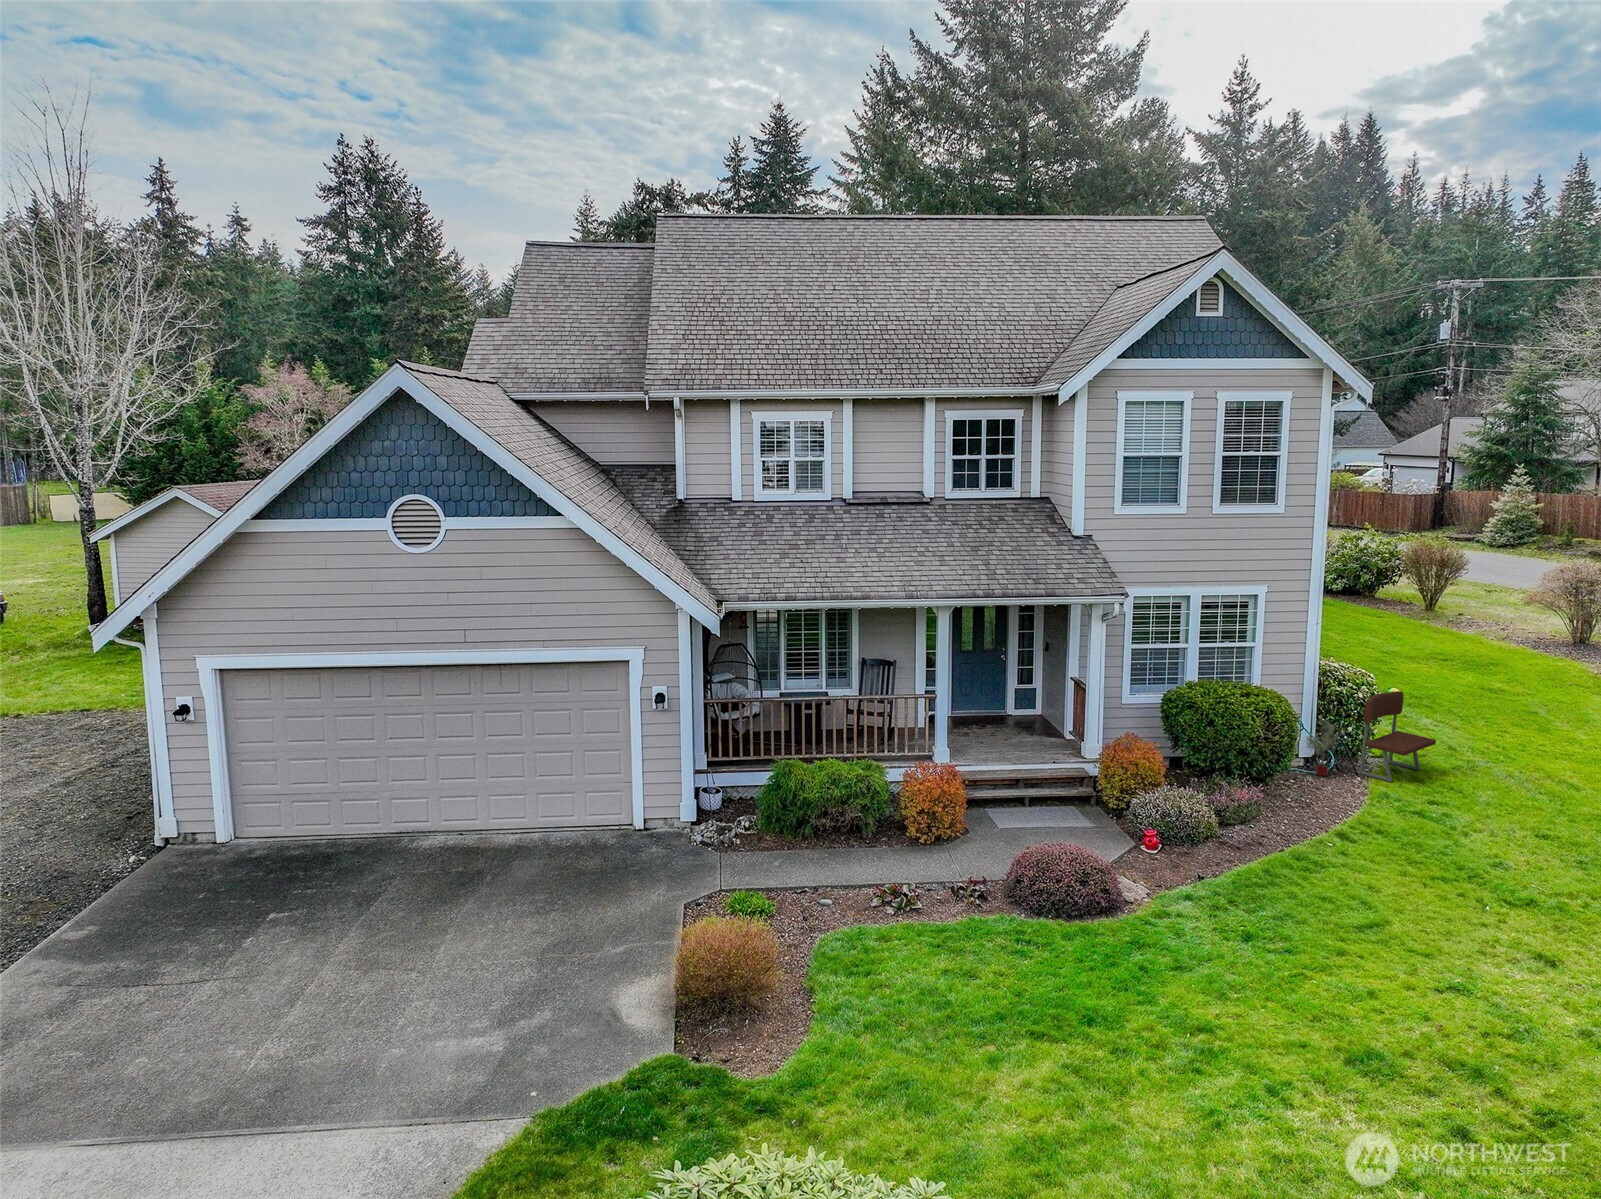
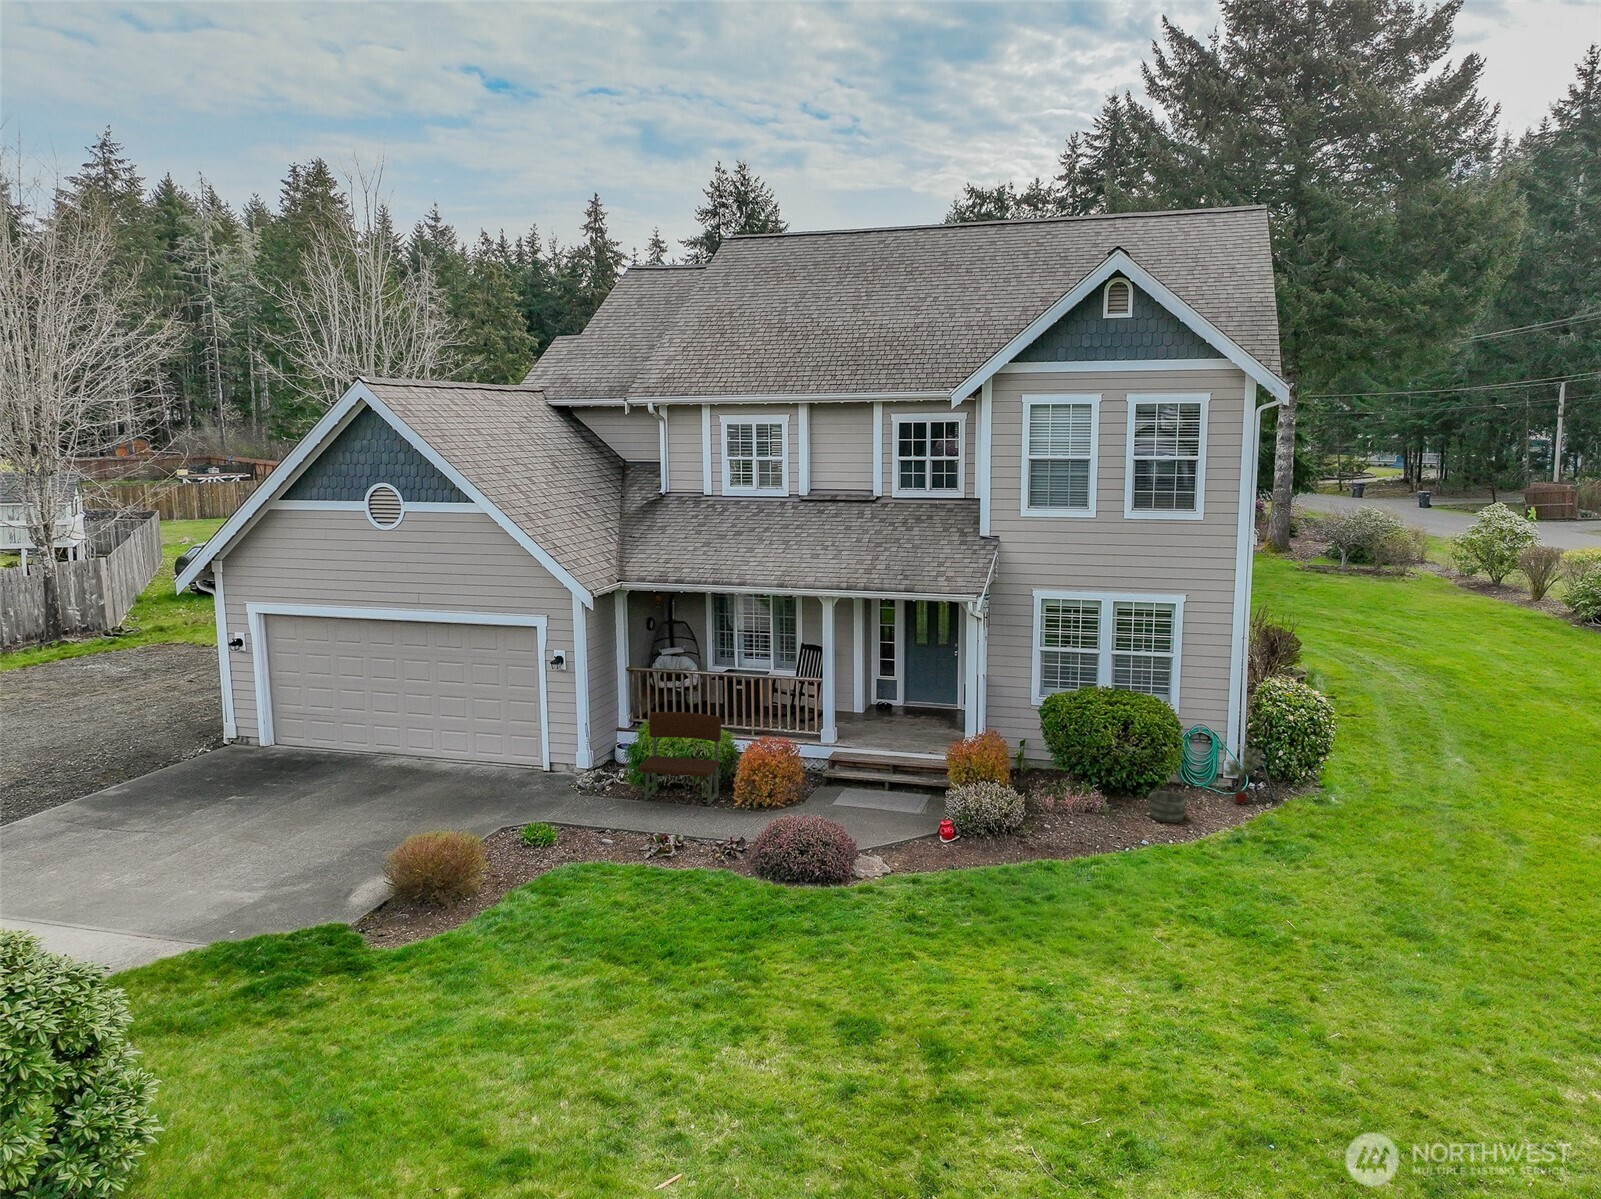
bench: present [1358,691,1436,782] -> present [638,712,721,805]
bucket: none [1272,773,1316,804] -> present [1149,792,1187,823]

